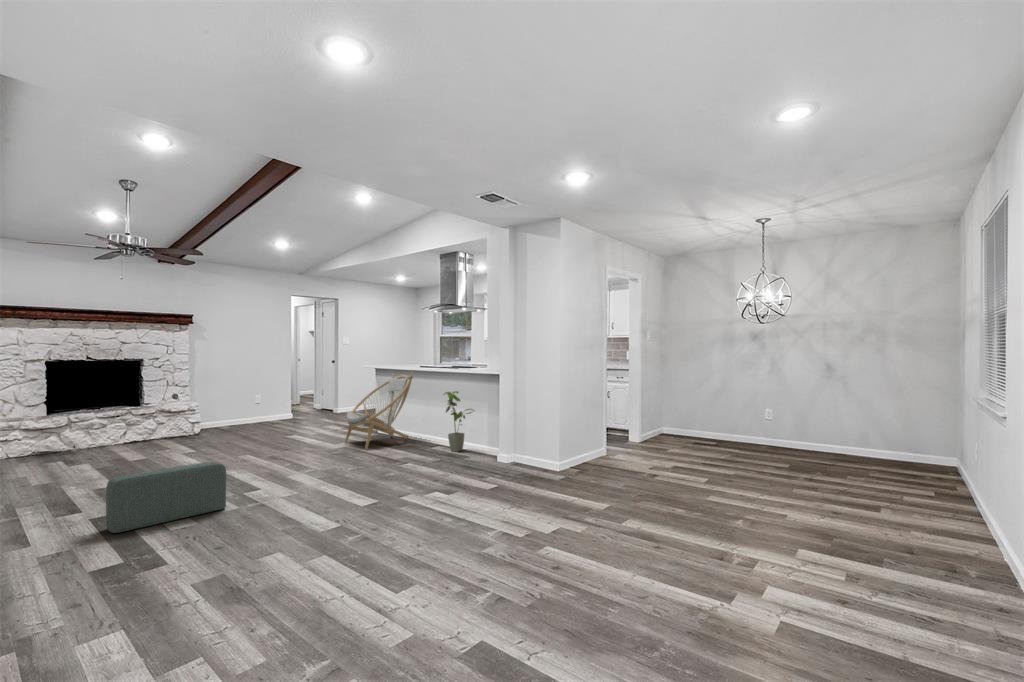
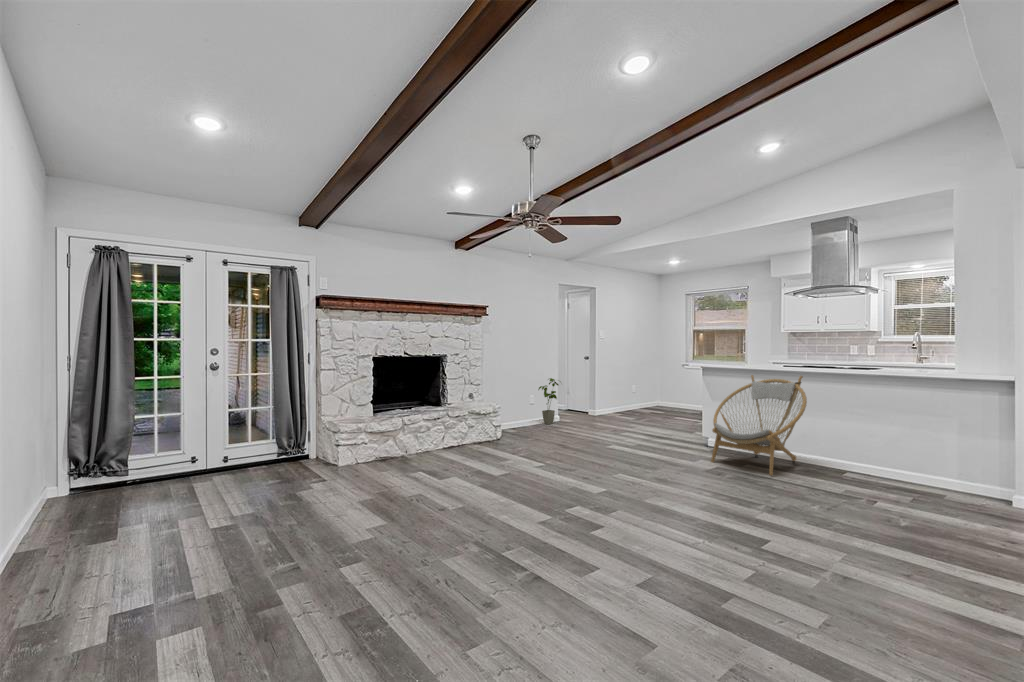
house plant: present [444,391,474,452] -> present [538,378,558,424]
pouf: present [106,462,226,533] -> none [729,516,830,640]

